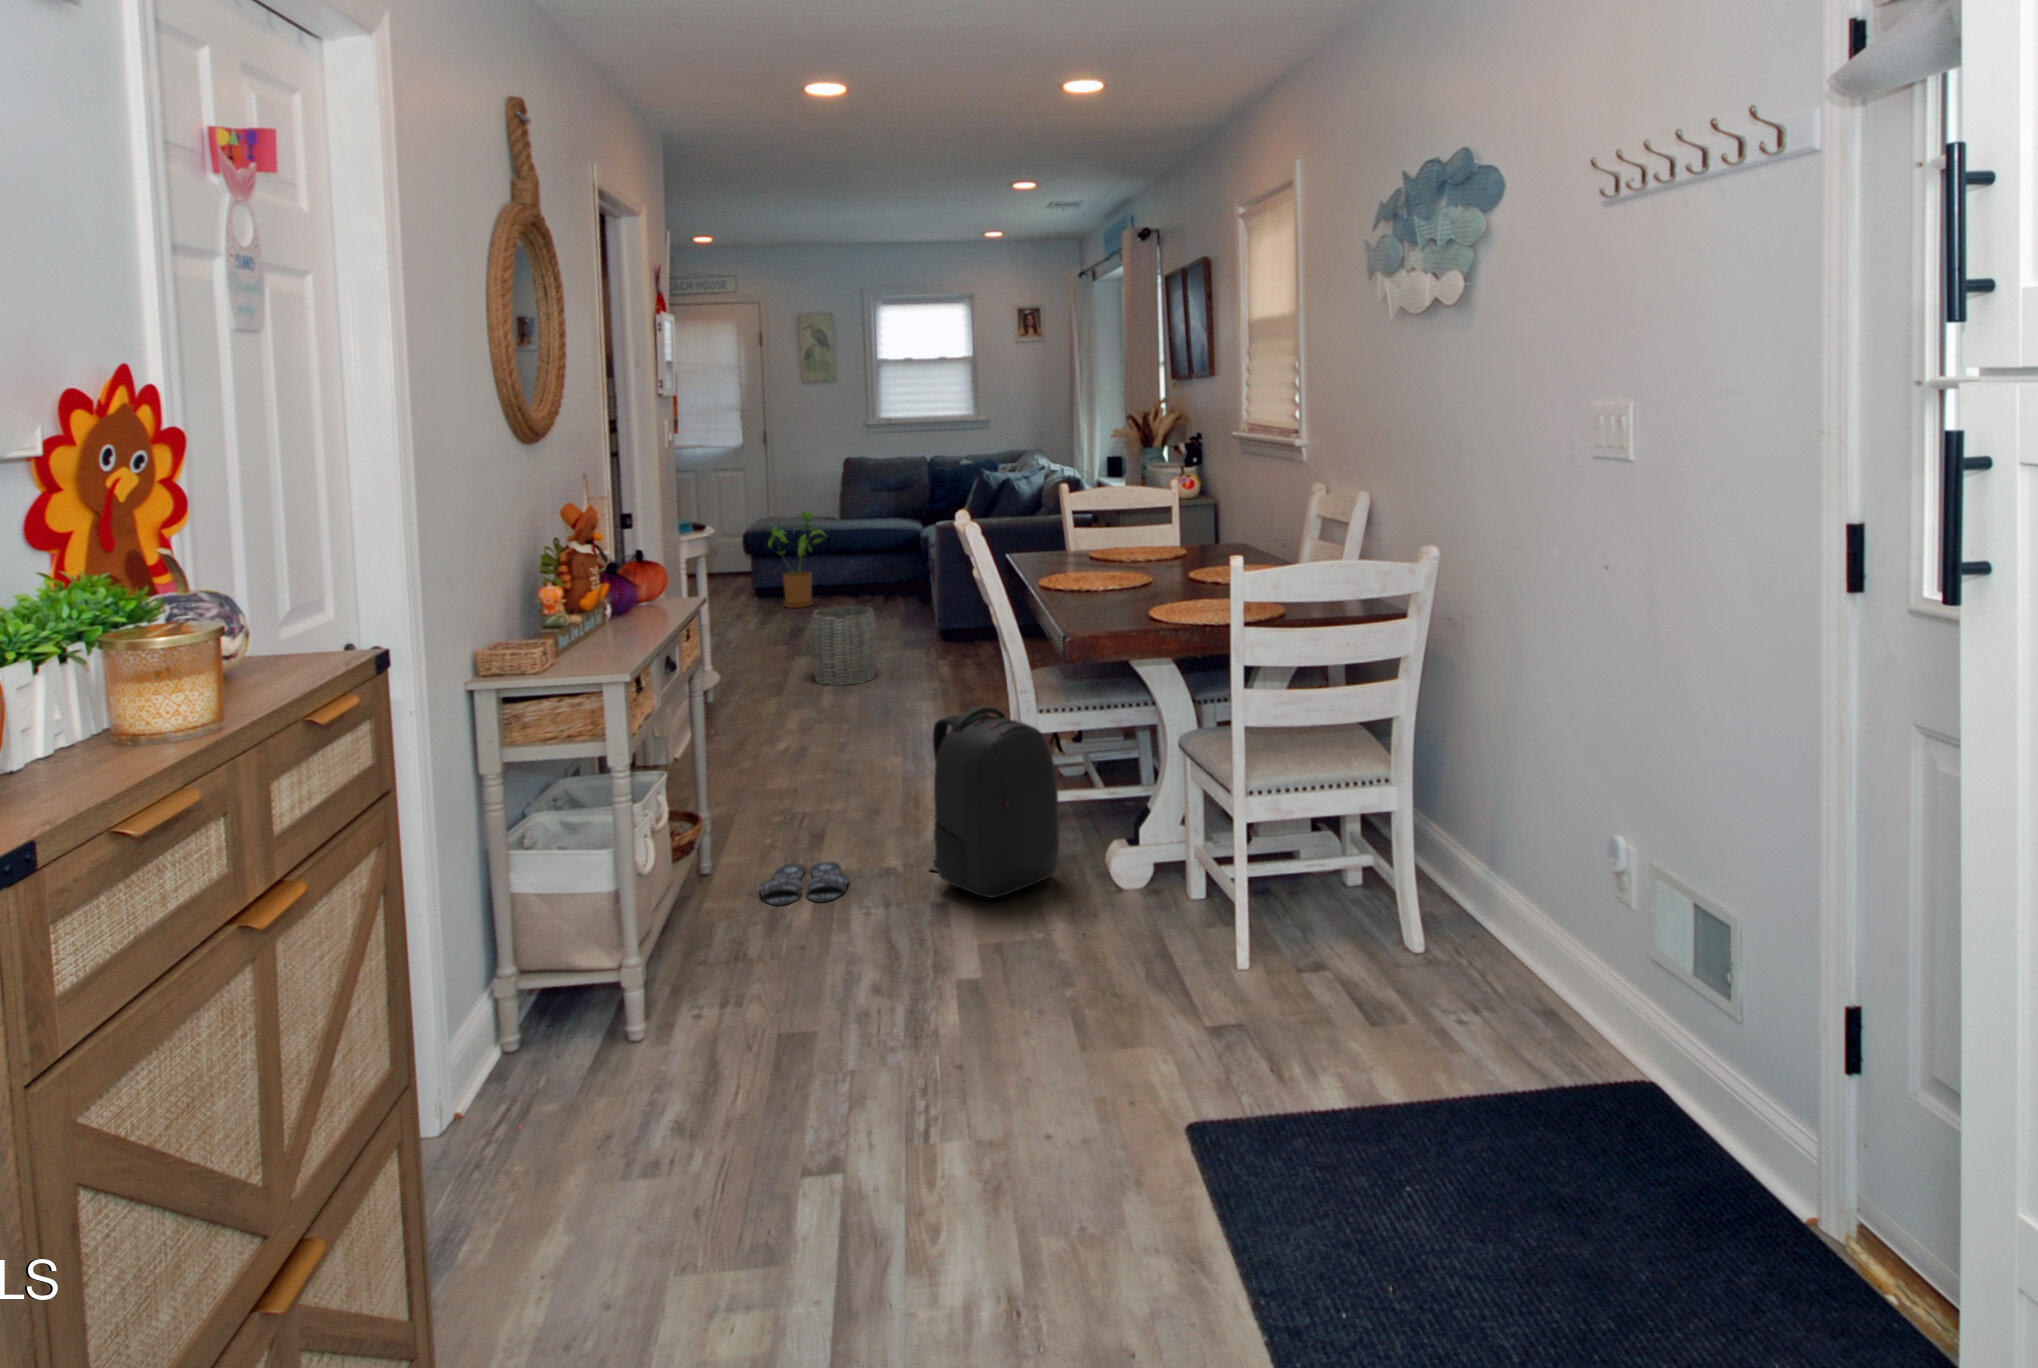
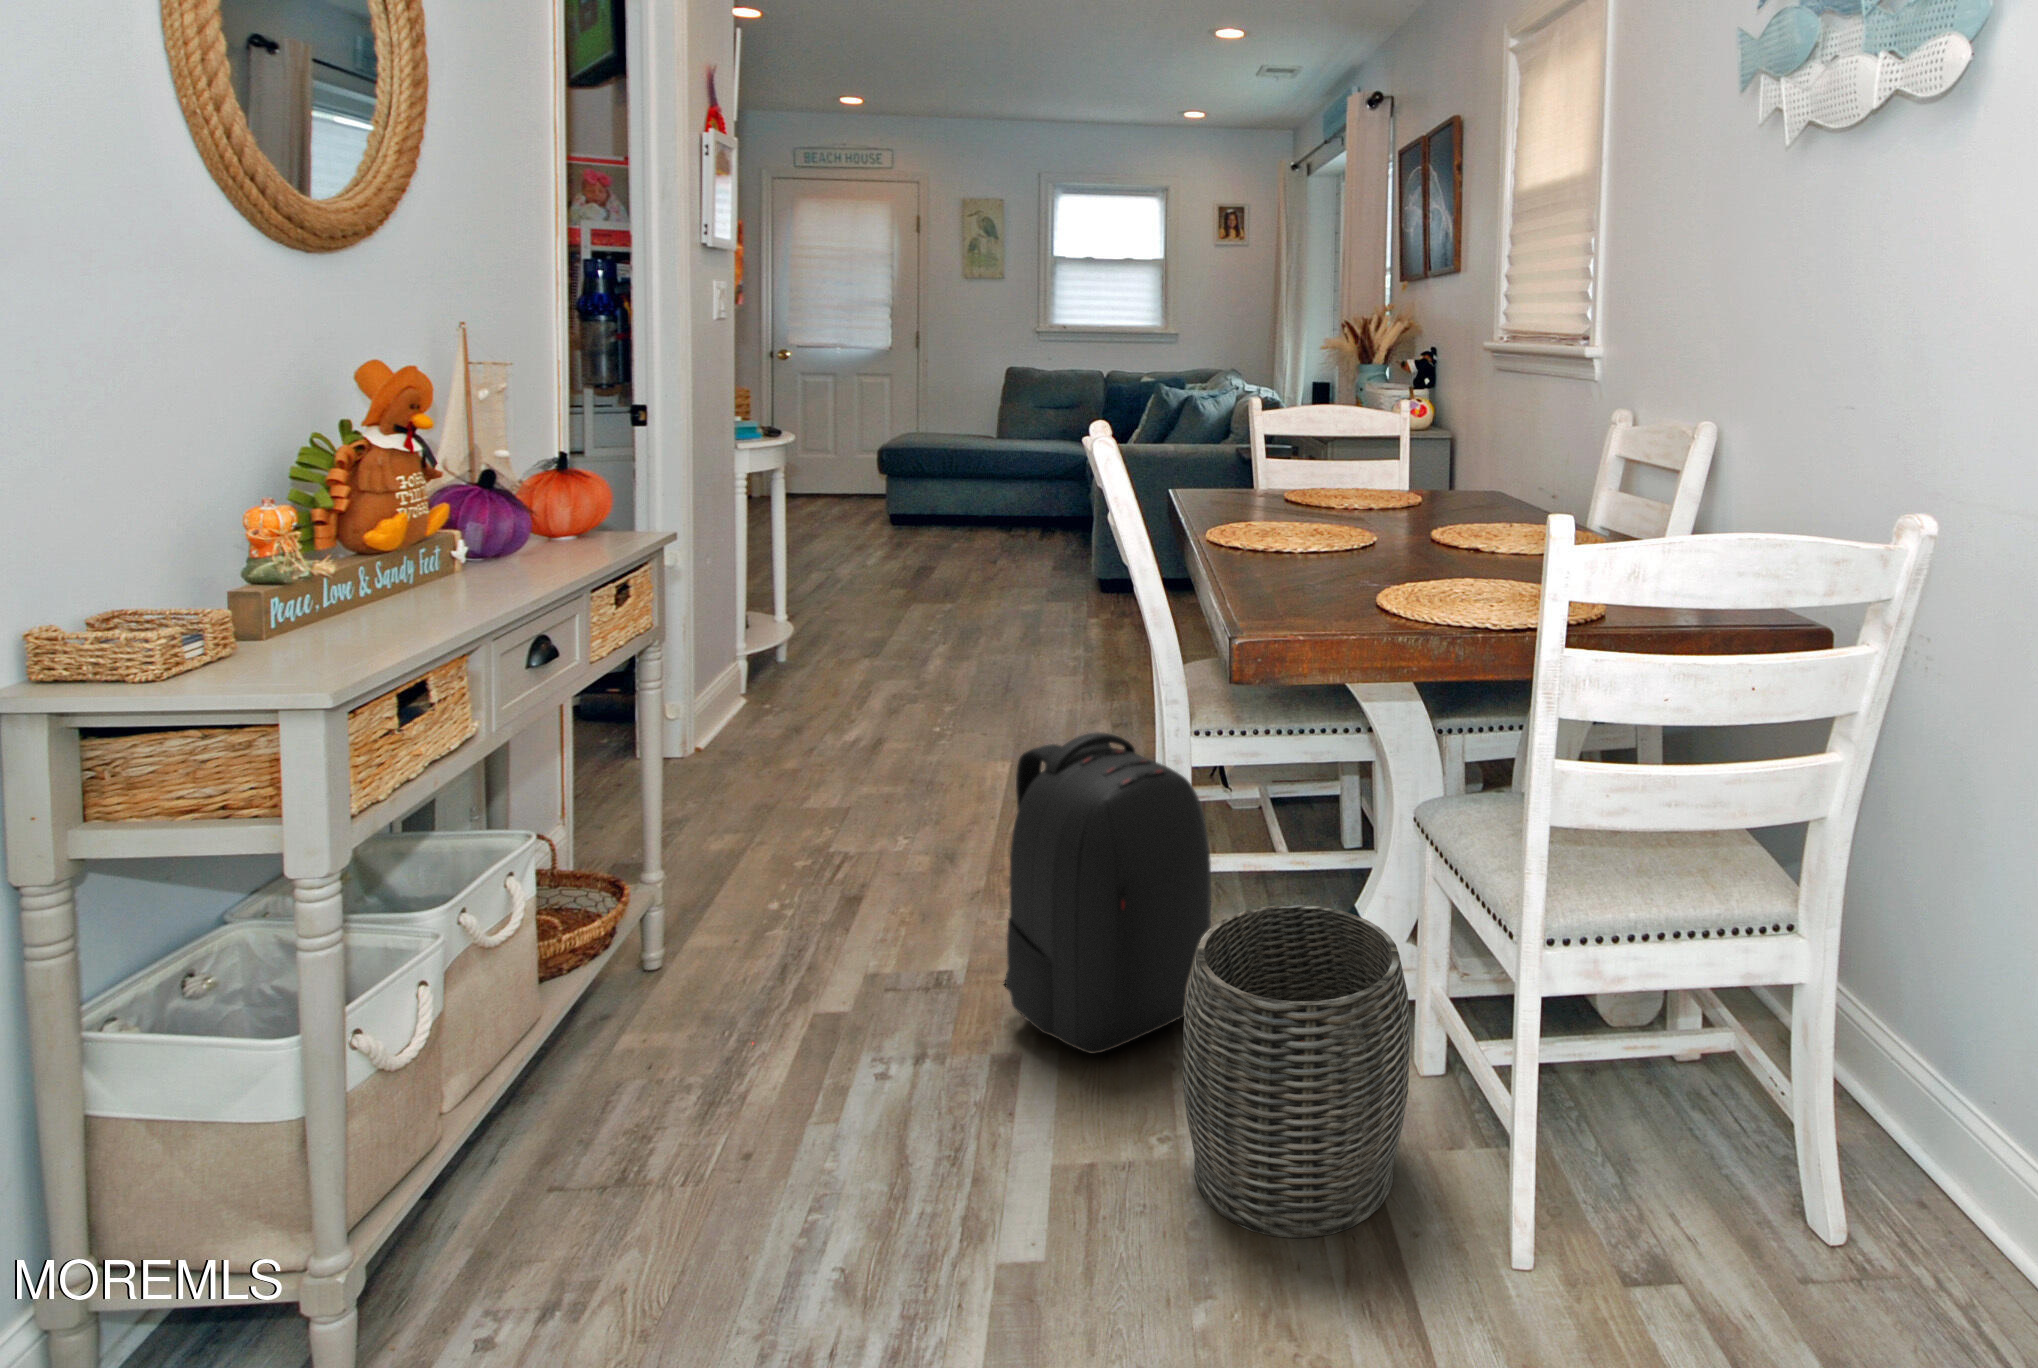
house plant: present [768,511,825,608] -> none [899,427,972,544]
woven basket: present [810,606,878,686] -> present [1183,905,1410,1238]
slippers: present [760,862,849,906] -> none [718,957,874,1048]

